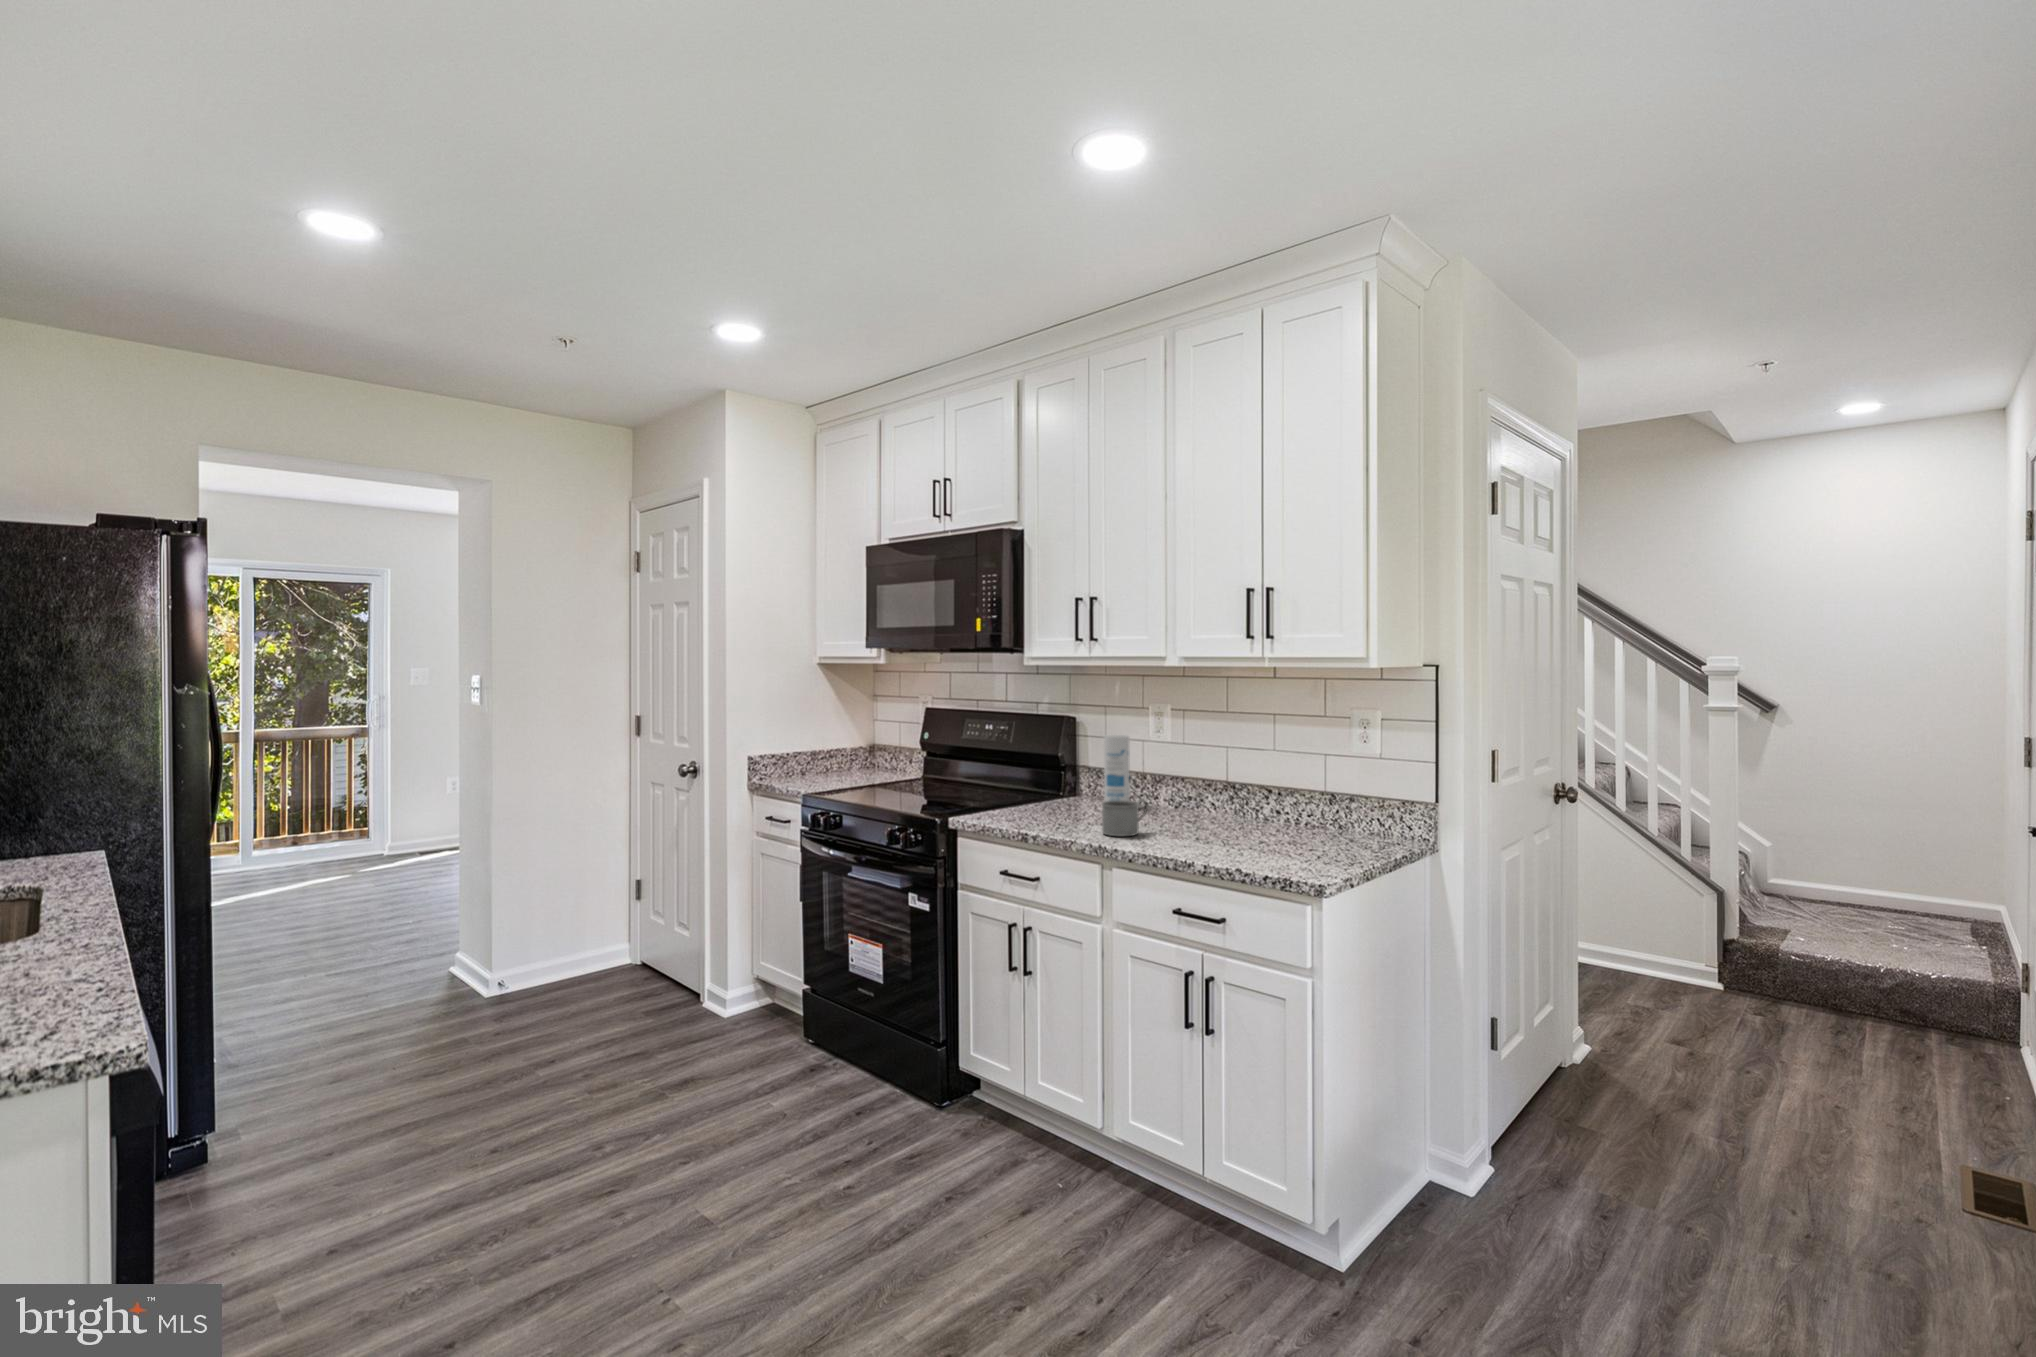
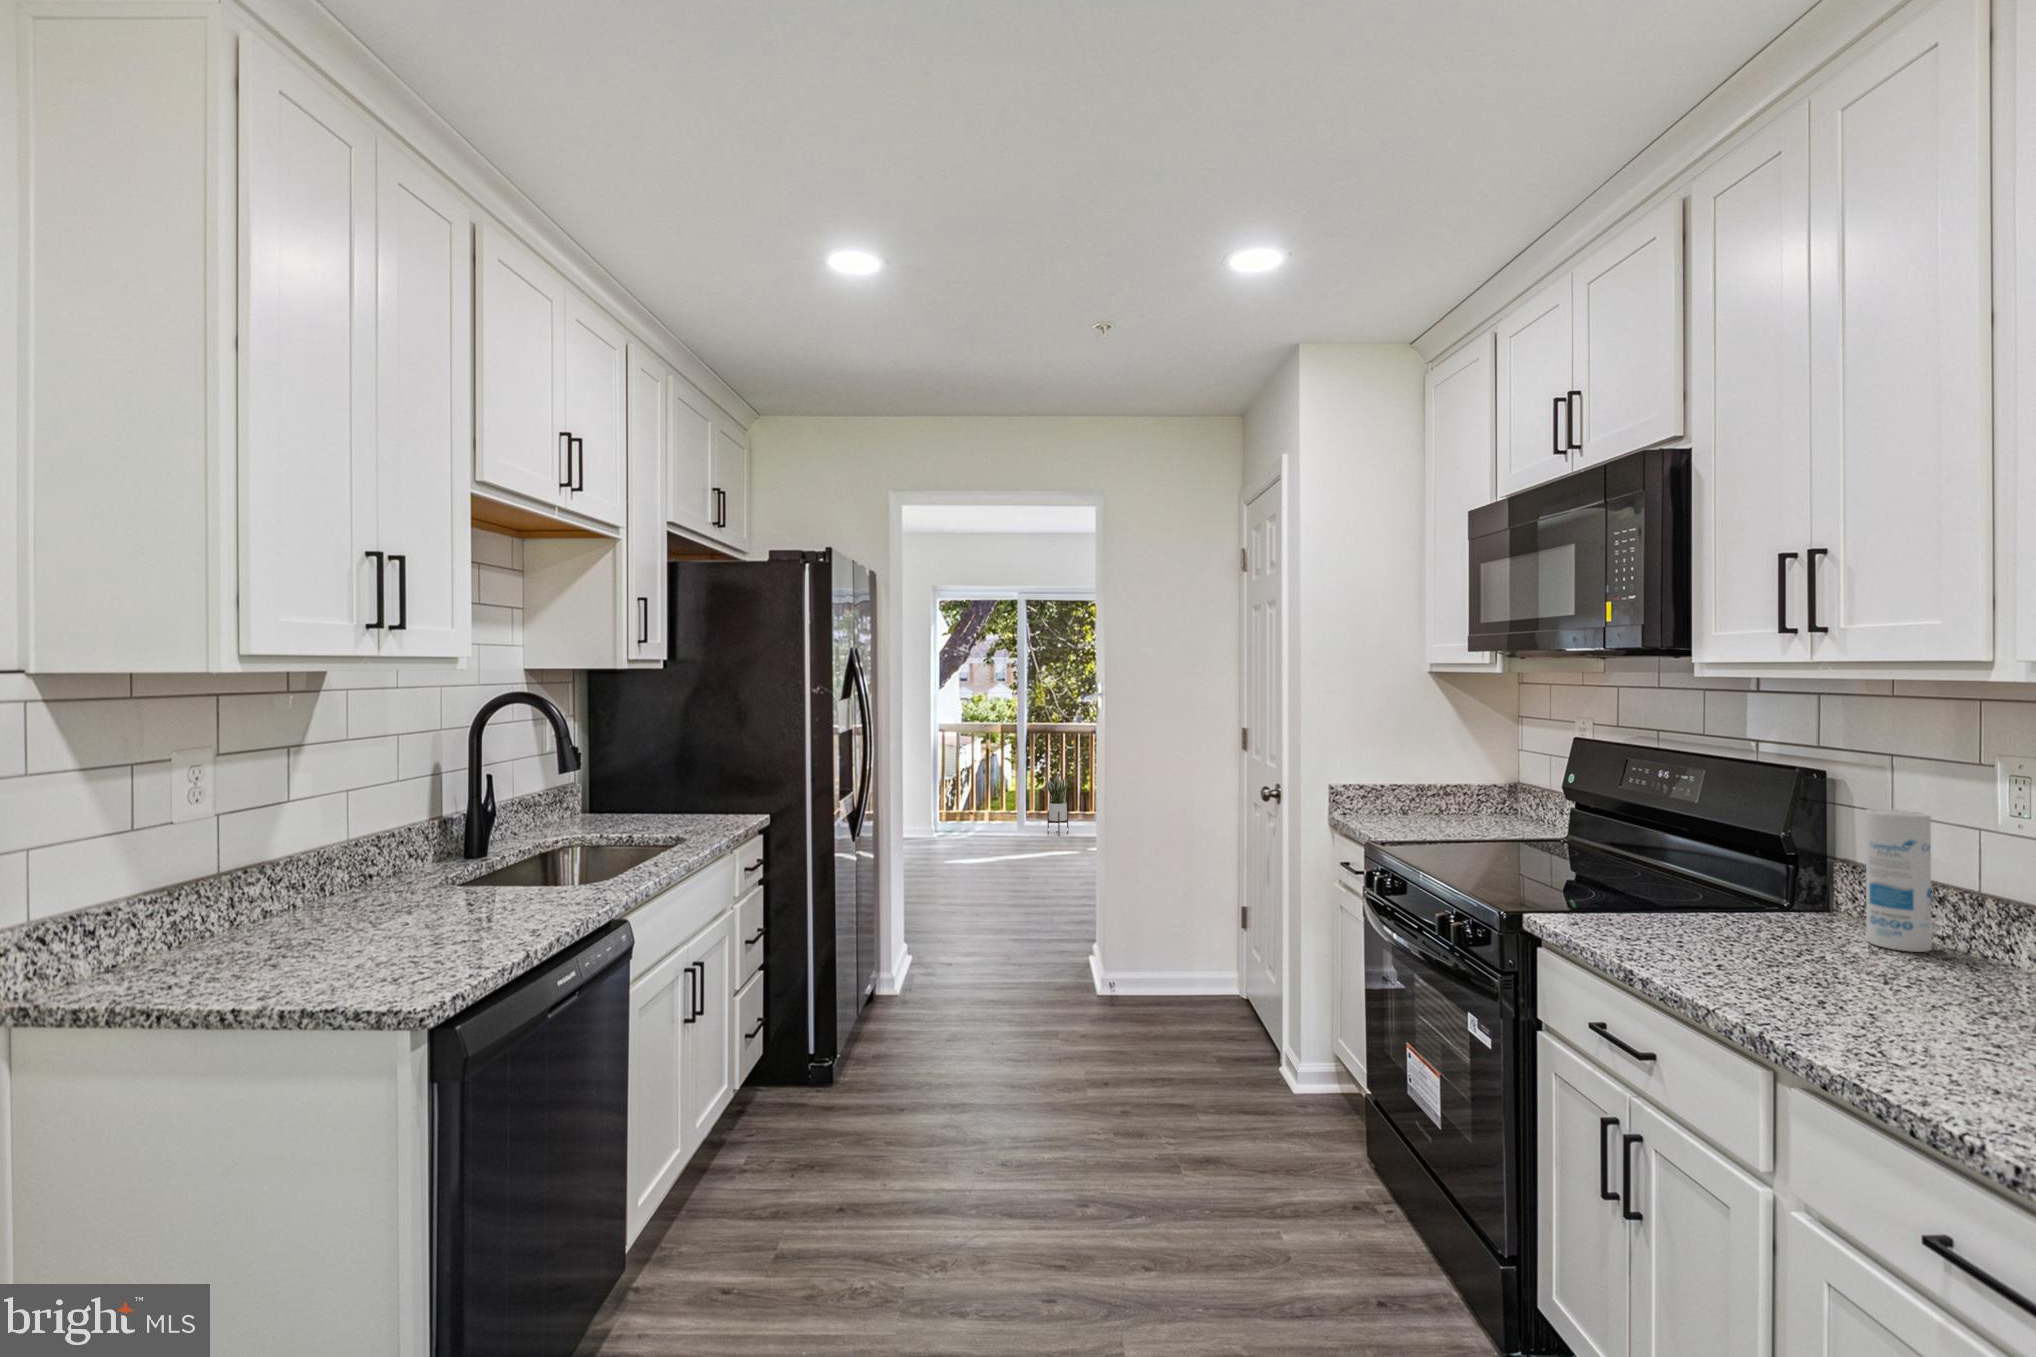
potted plant: none [274,786,309,863] -> present [1045,774,1068,836]
mug: present [1102,801,1148,837] -> none [1792,944,1923,1028]

